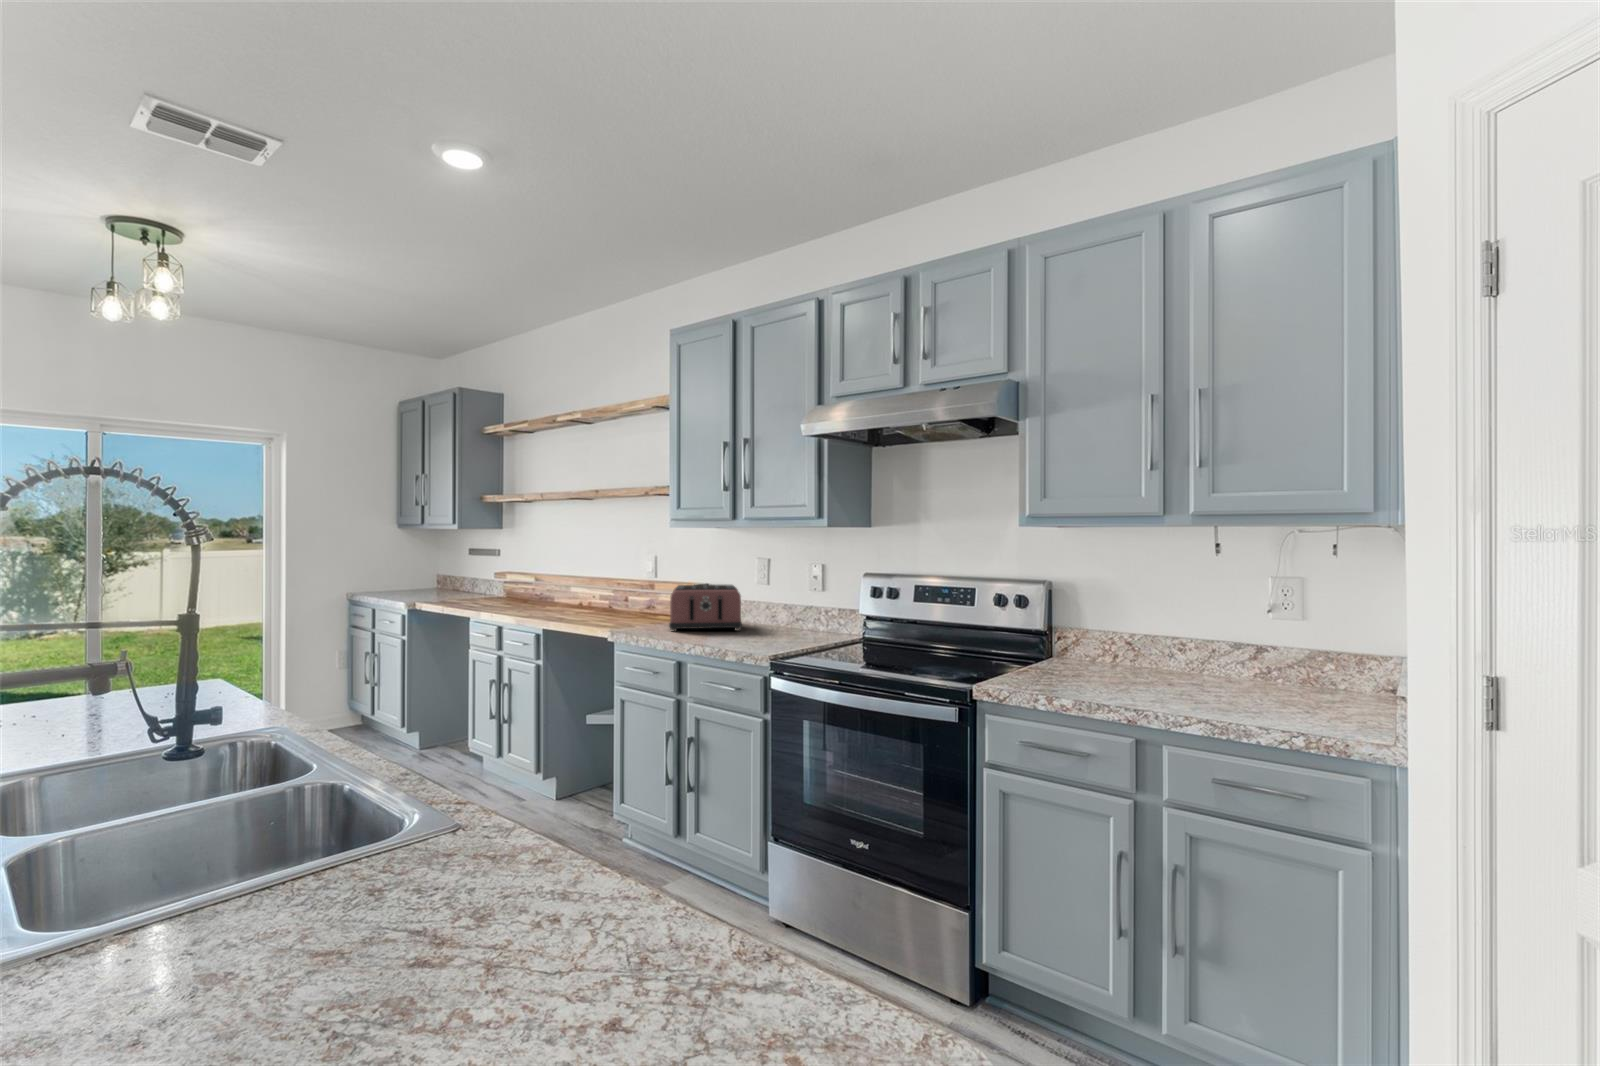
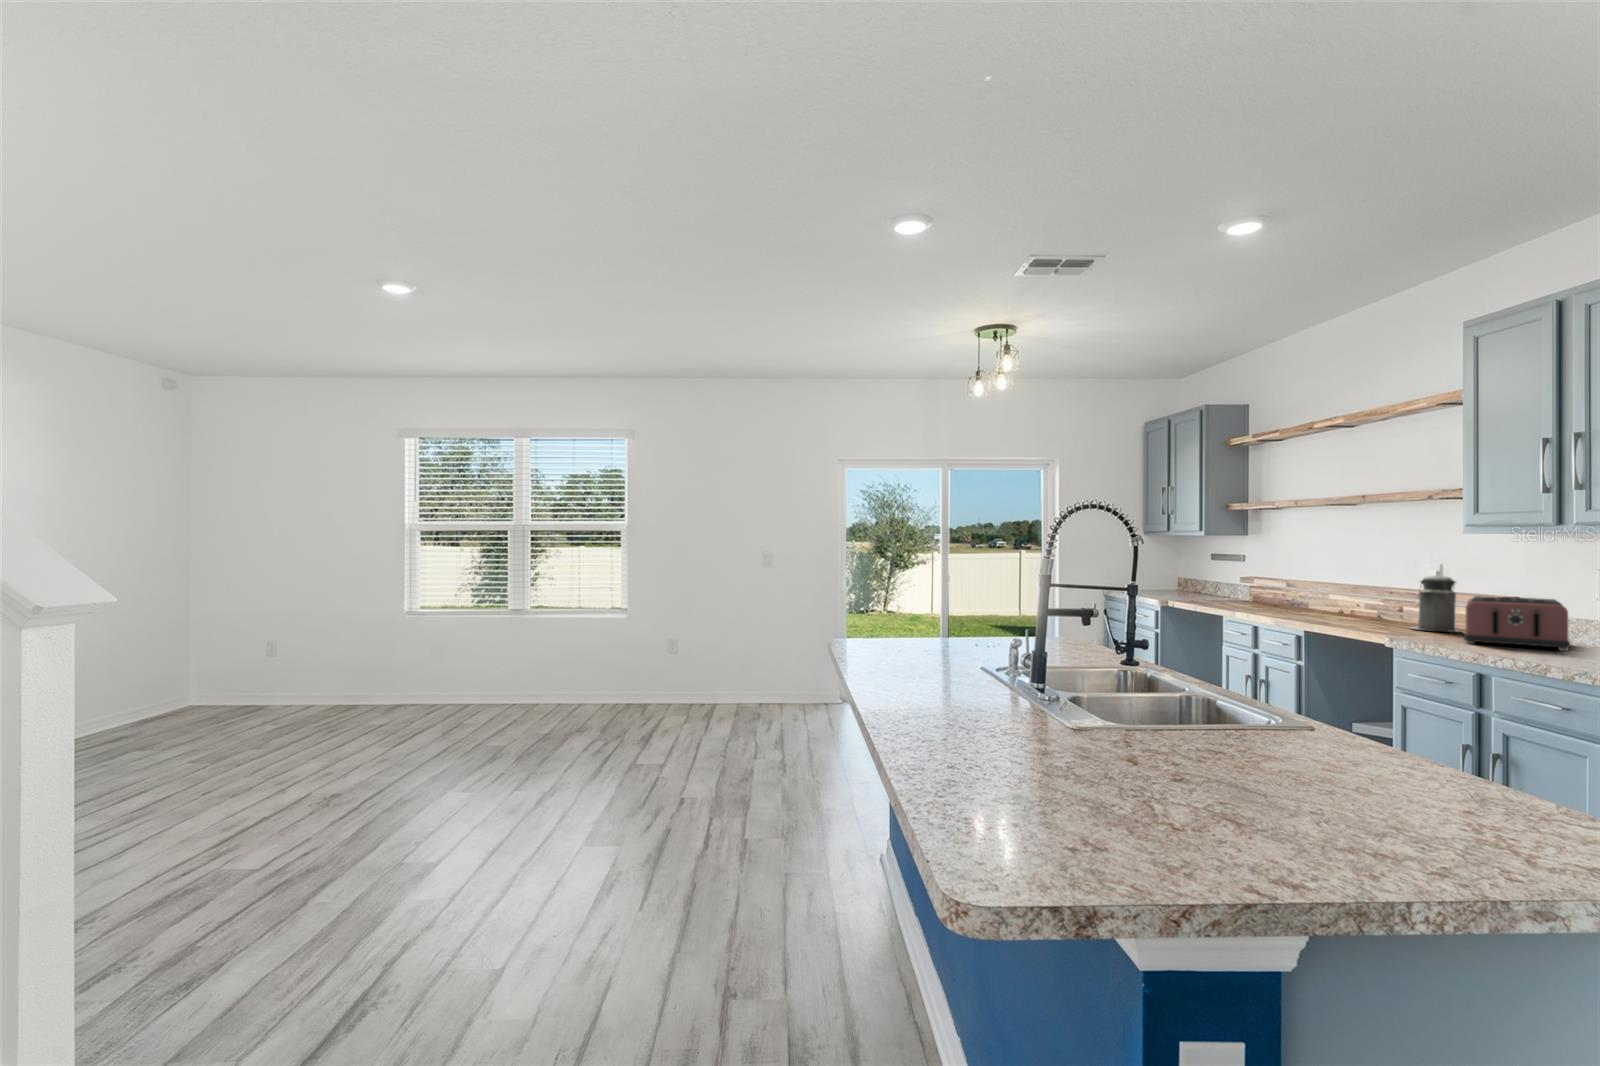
canister: none [630,562,670,619] -> present [1410,571,1460,632]

